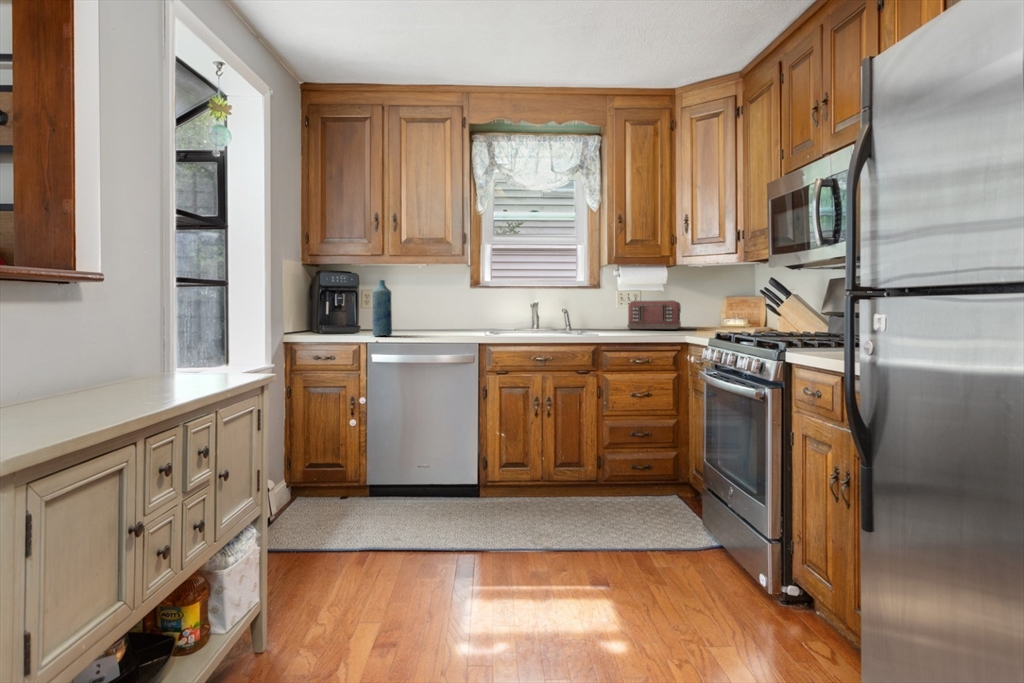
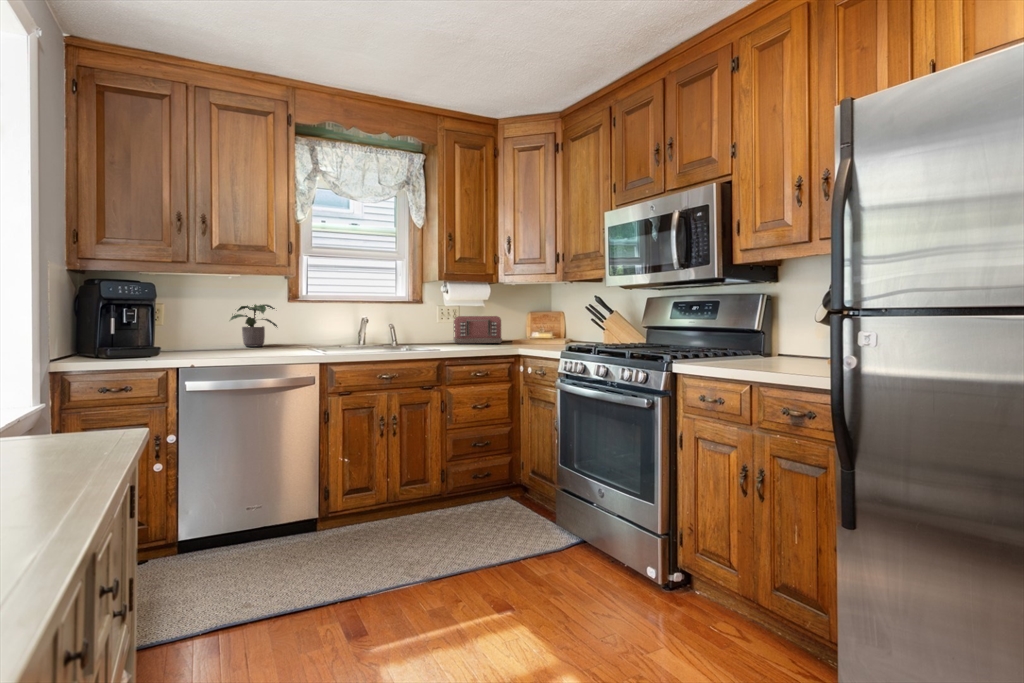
bottle: present [372,280,392,336] -> none [183,292,210,359]
potted plant: none [419,290,464,328] -> present [230,304,277,347]

